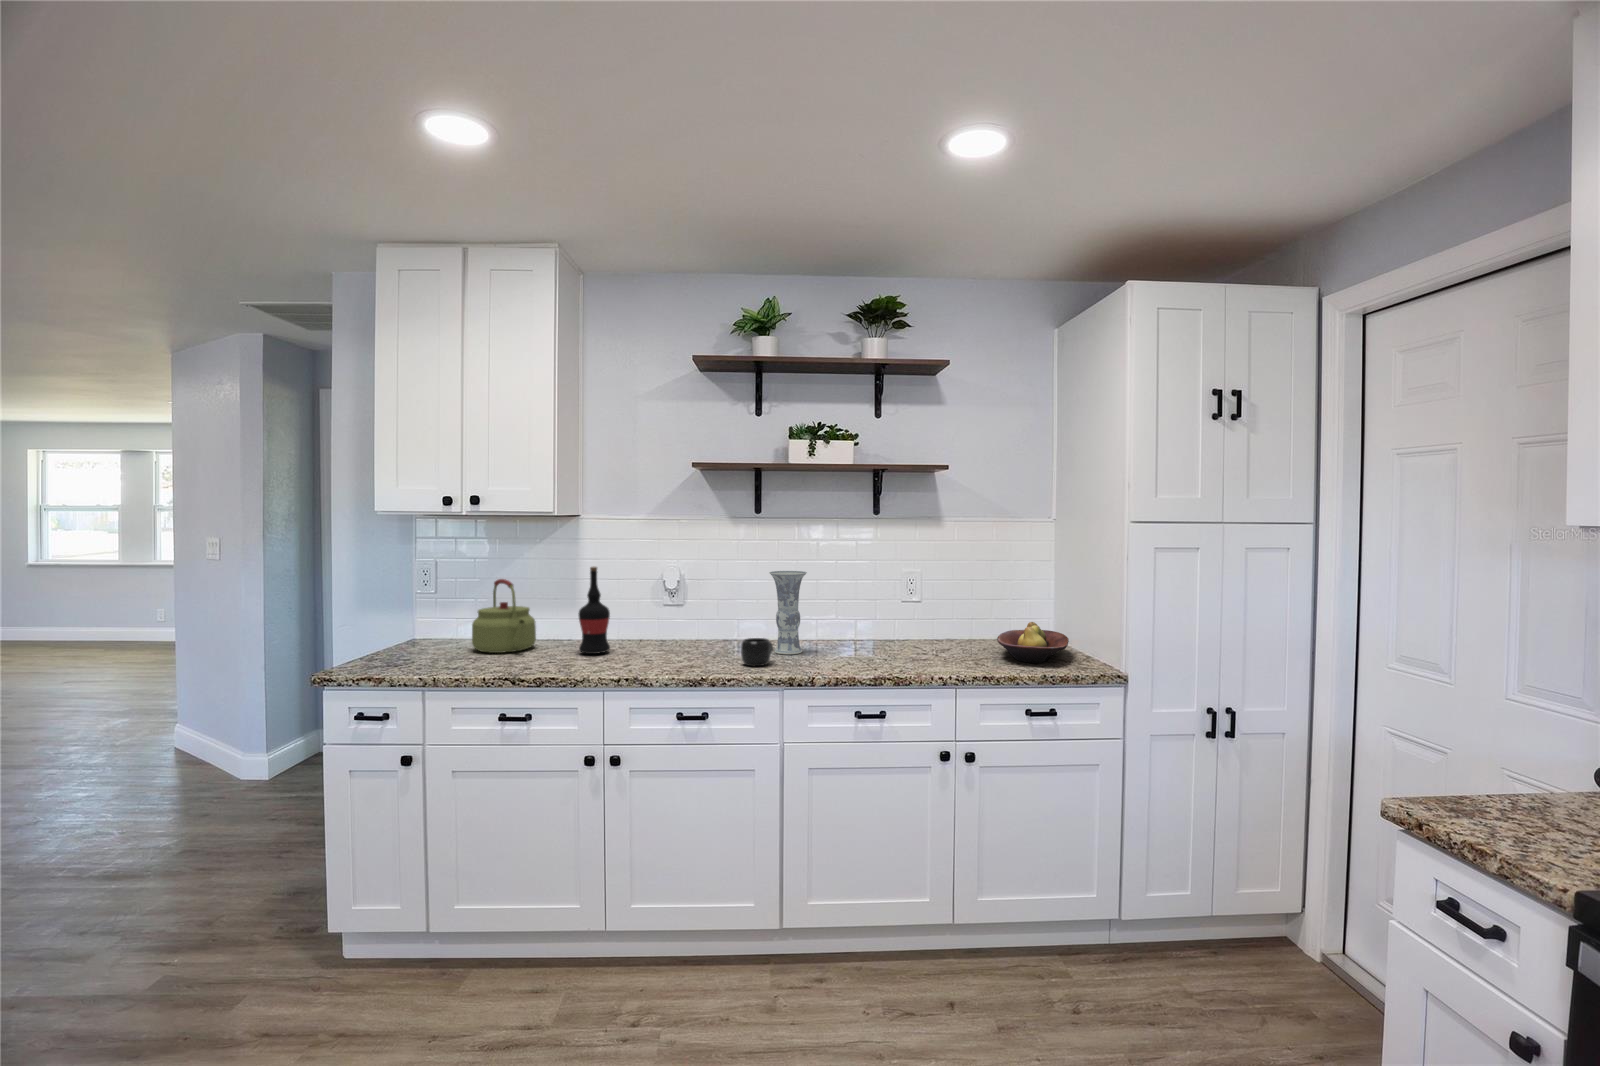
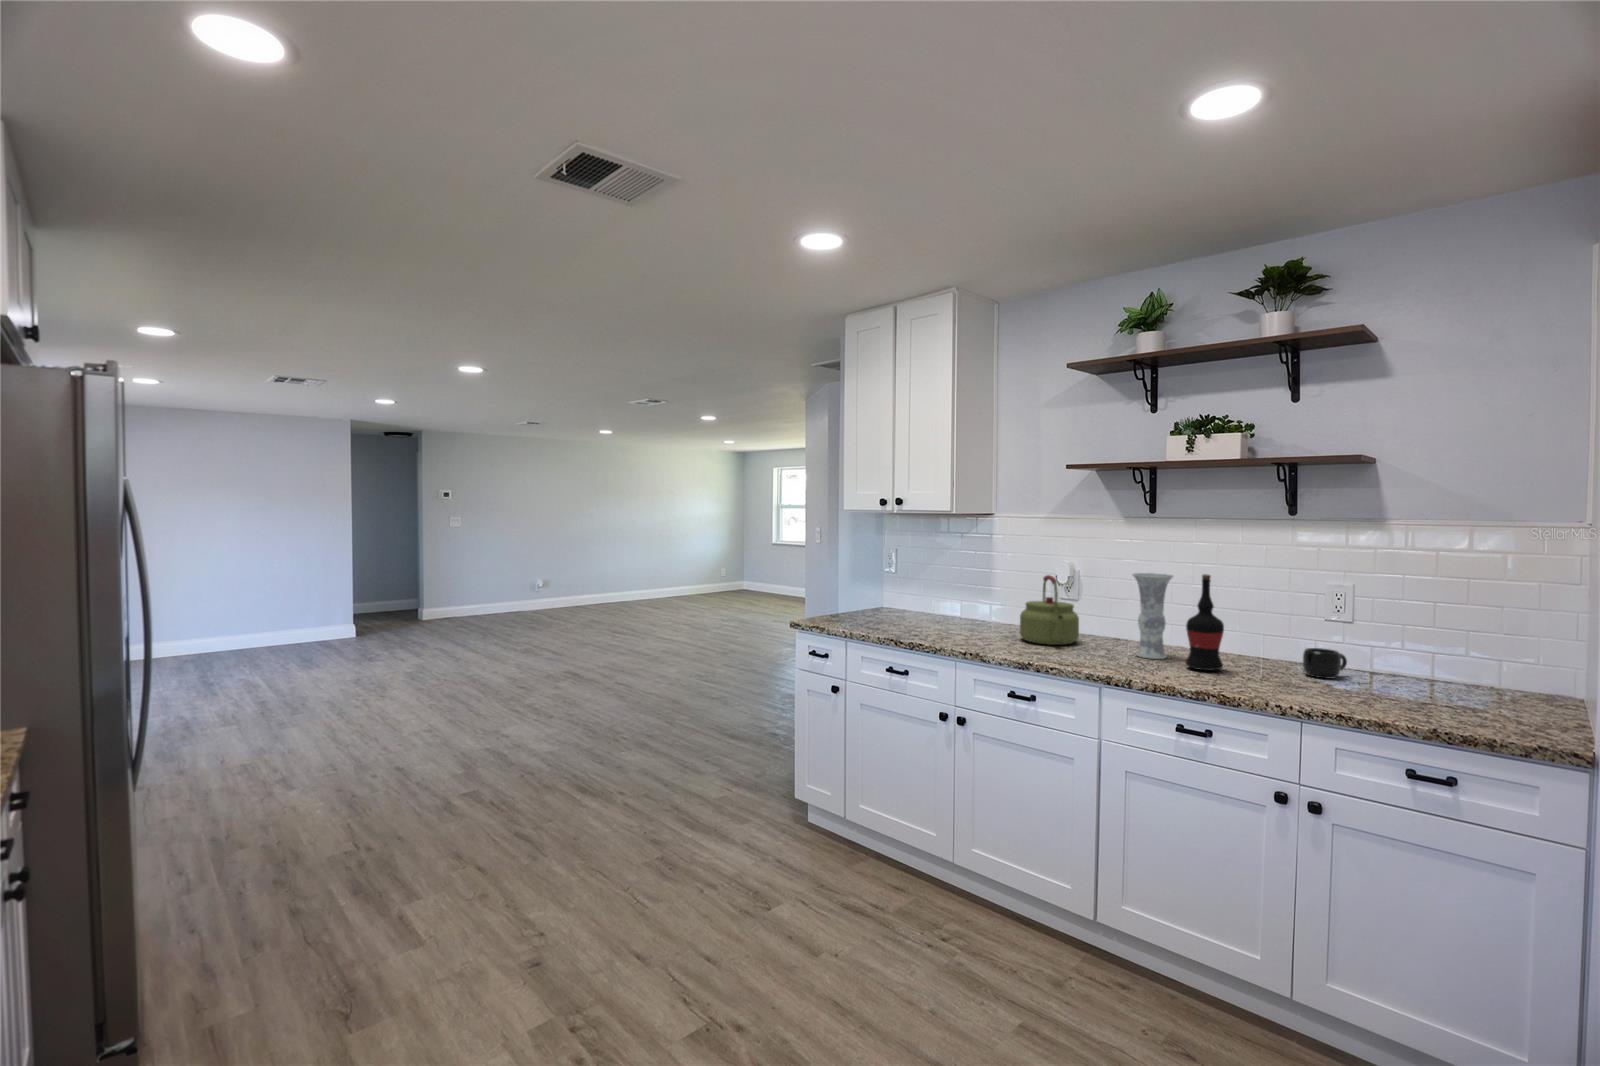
wine bottle: present [578,567,610,654] -> present [1186,574,1224,671]
kettle: present [472,579,536,653] -> present [1020,575,1079,645]
fruit bowl: present [997,622,1069,663] -> none [1404,664,1549,716]
mug: present [741,638,773,666] -> present [1303,648,1347,678]

